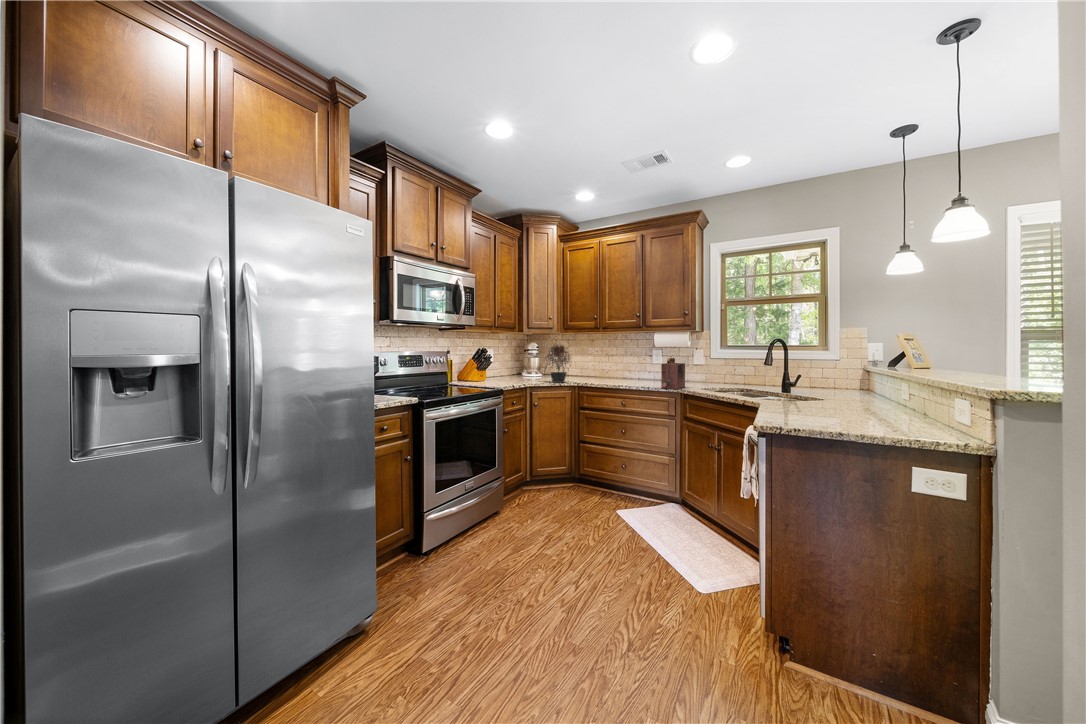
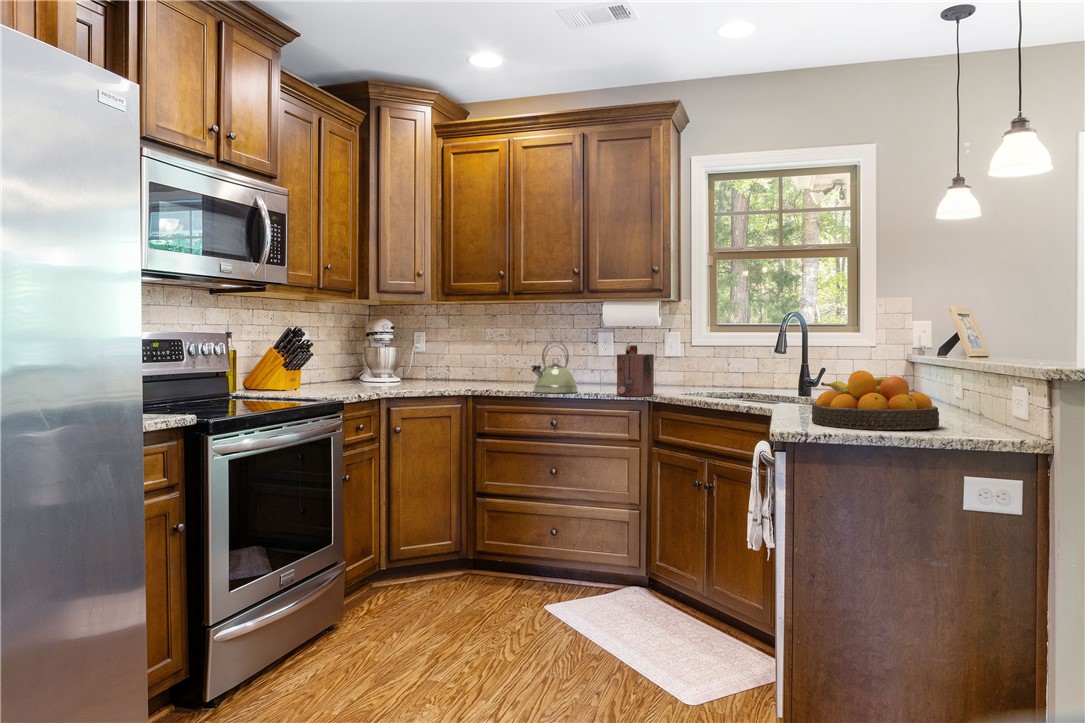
potted plant: present [545,345,570,383] -> none [409,319,463,390]
kettle: none [611,355,639,386] -> present [531,341,578,393]
fruit bowl: none [788,381,889,426] -> present [812,371,939,430]

